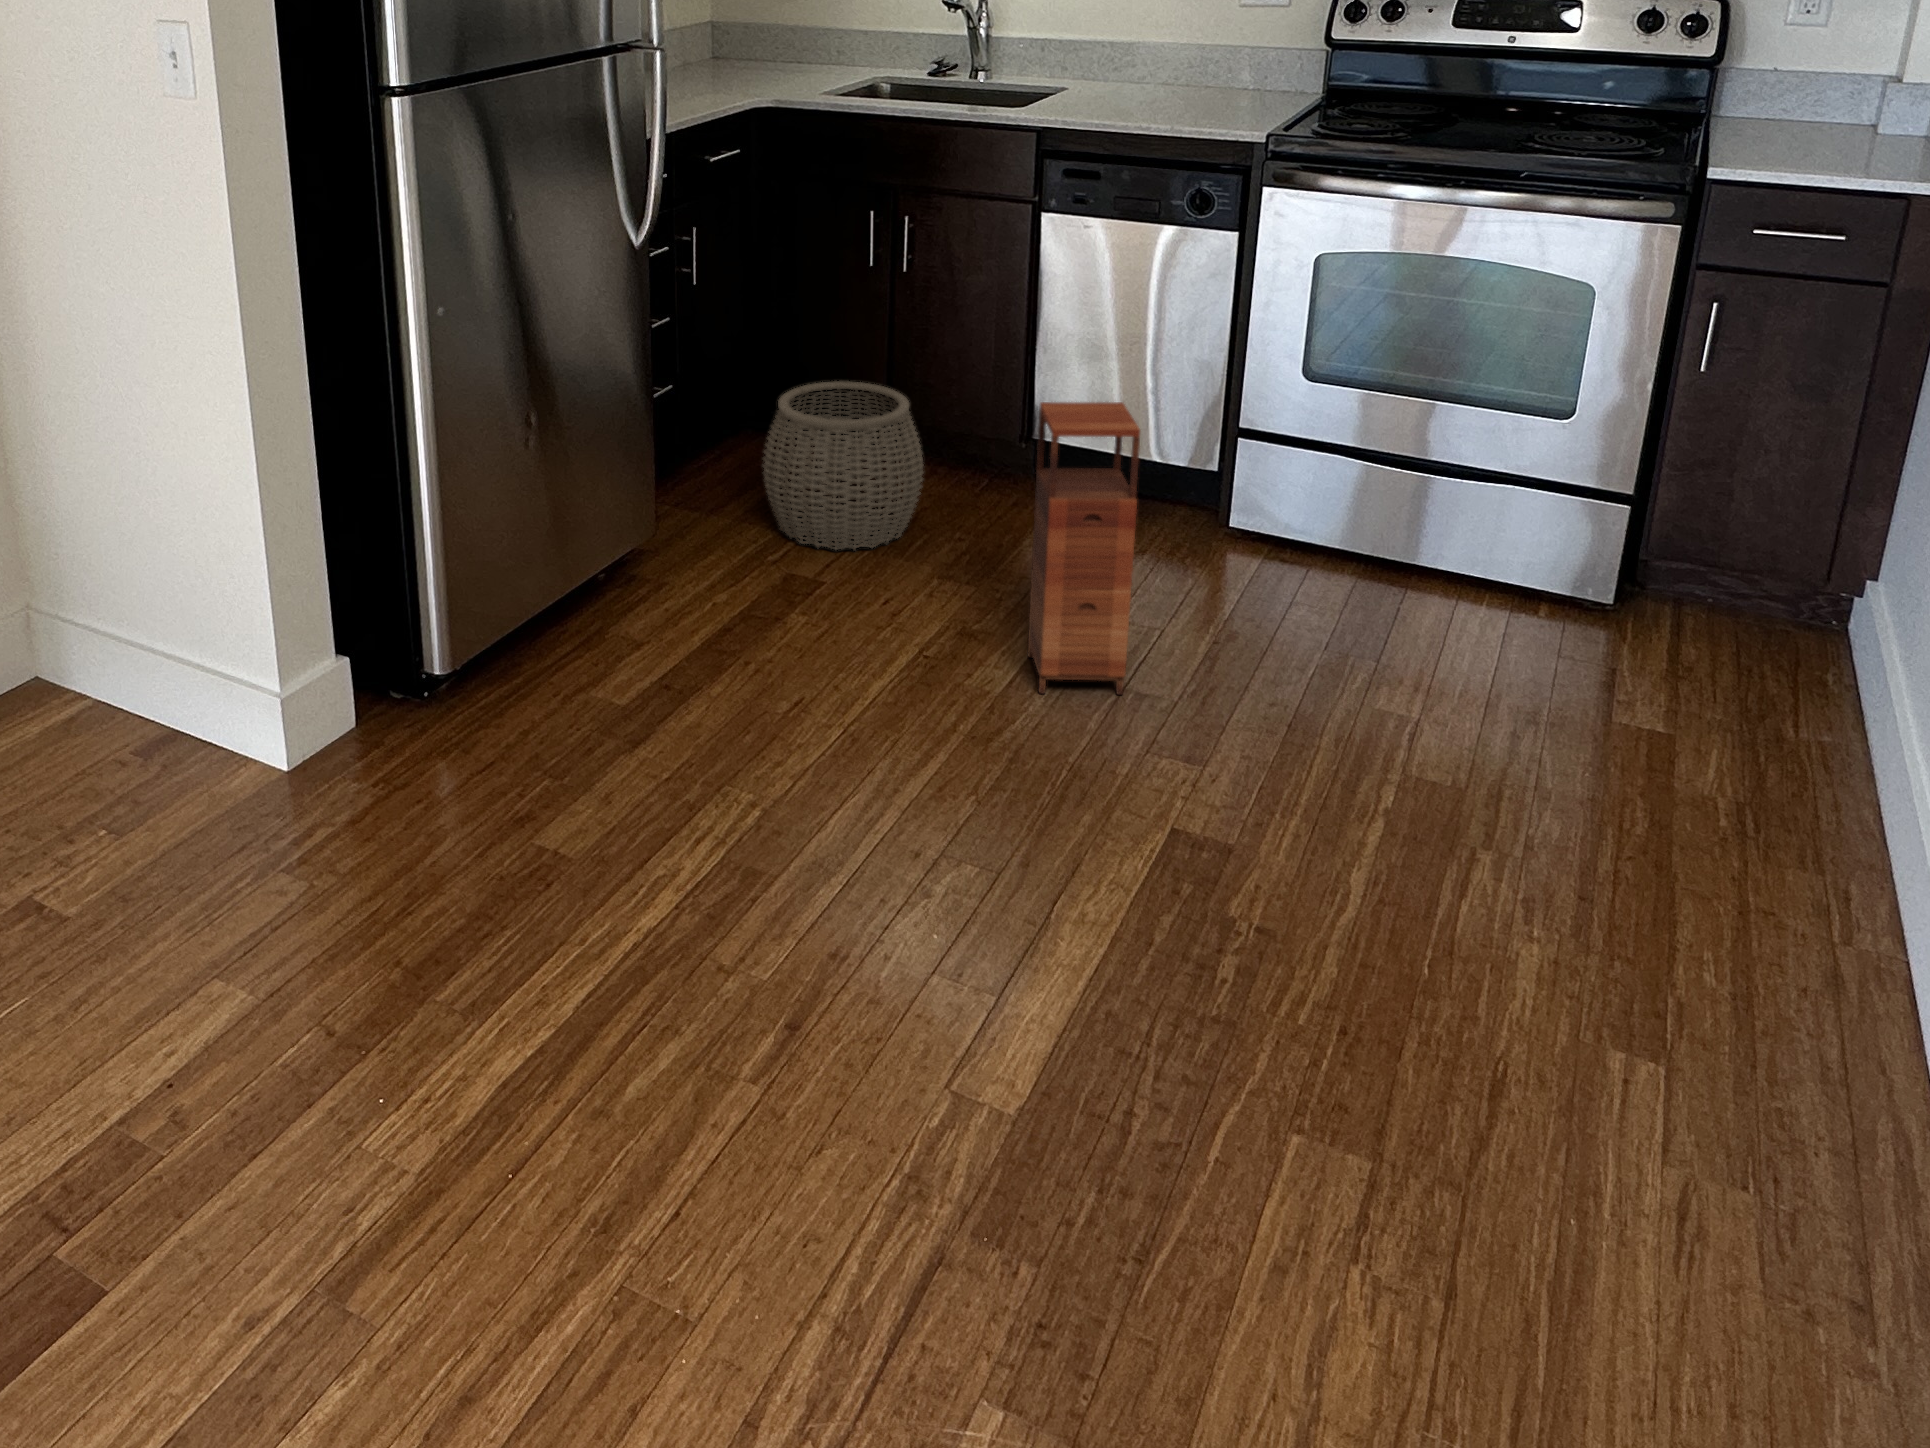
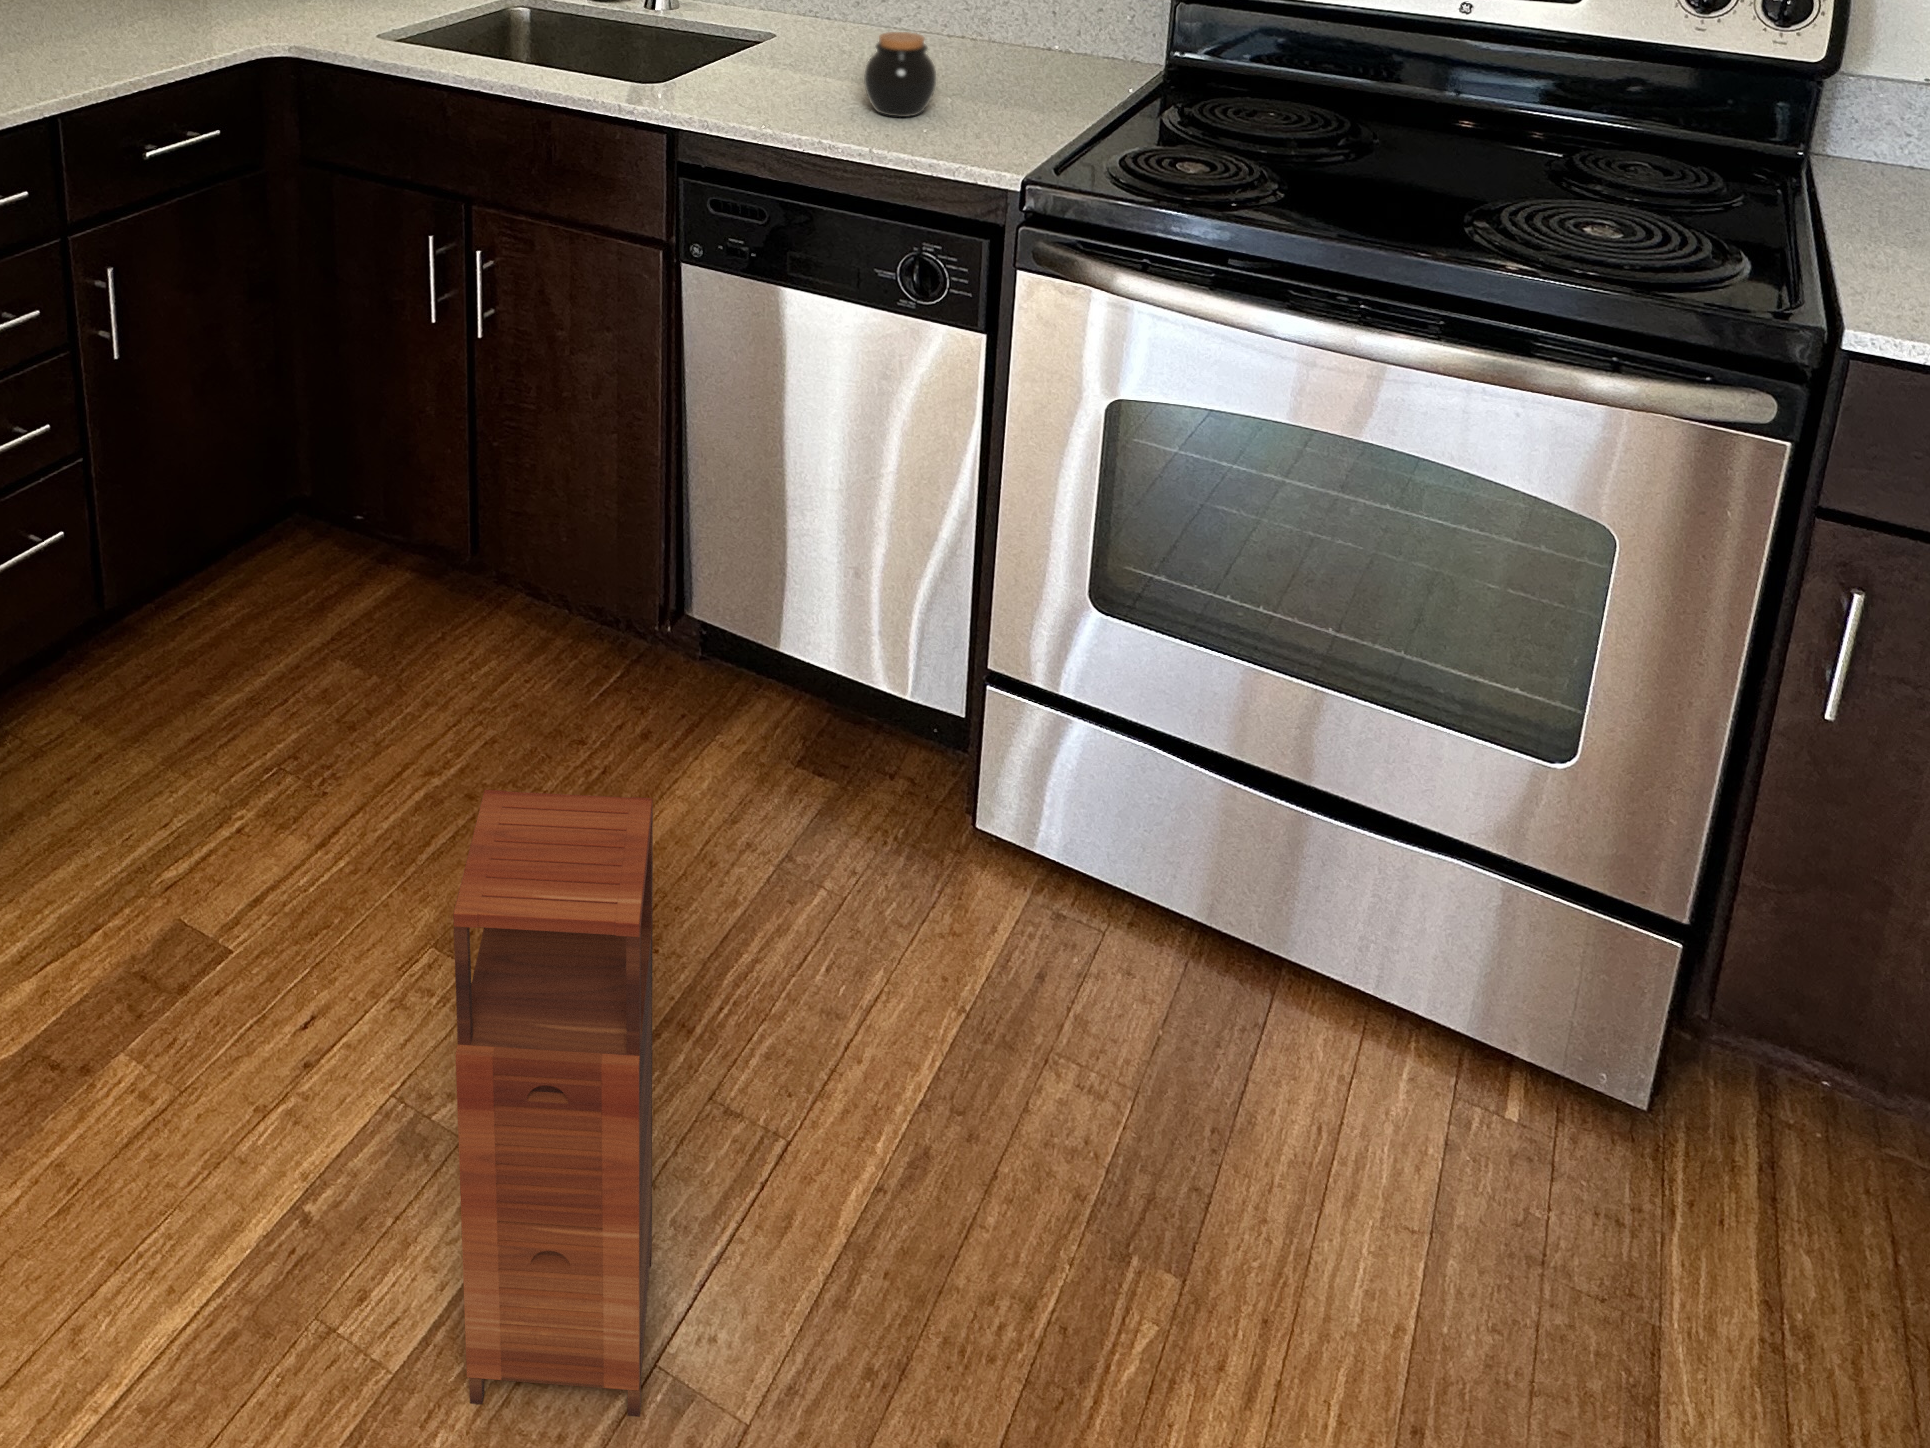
jar: none [1152,69,1196,118] -> present [864,32,936,117]
woven basket: present [763,382,923,550] -> none [174,543,456,876]

